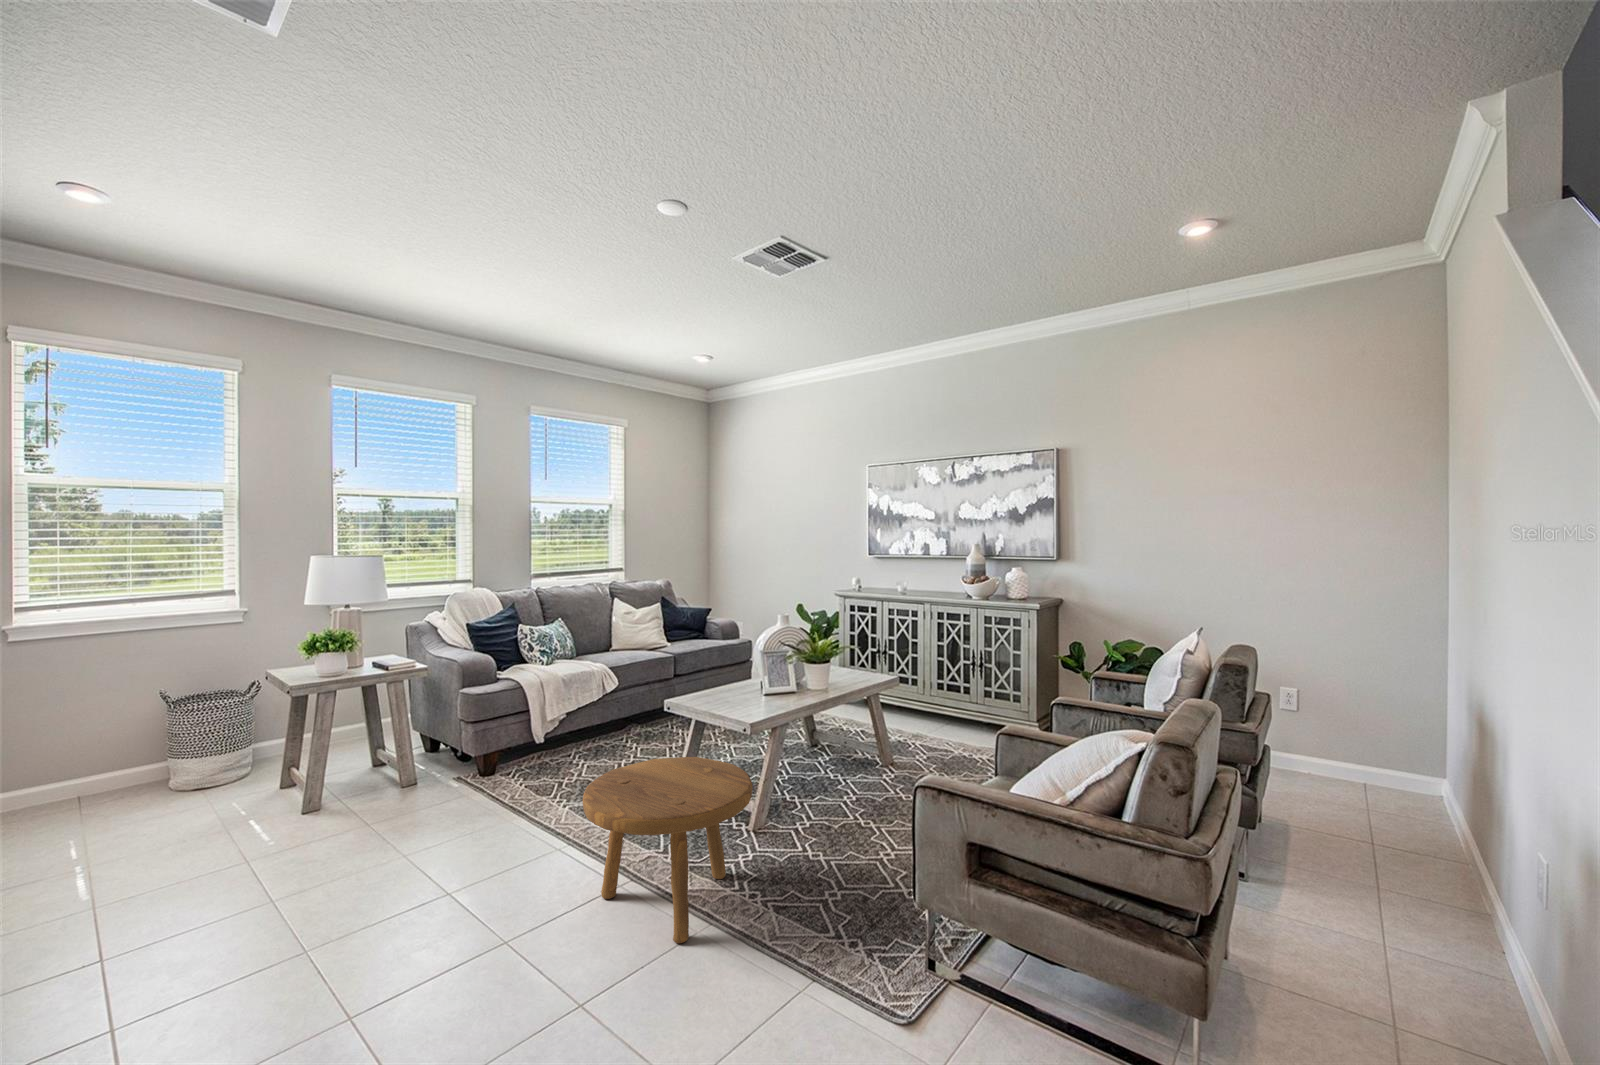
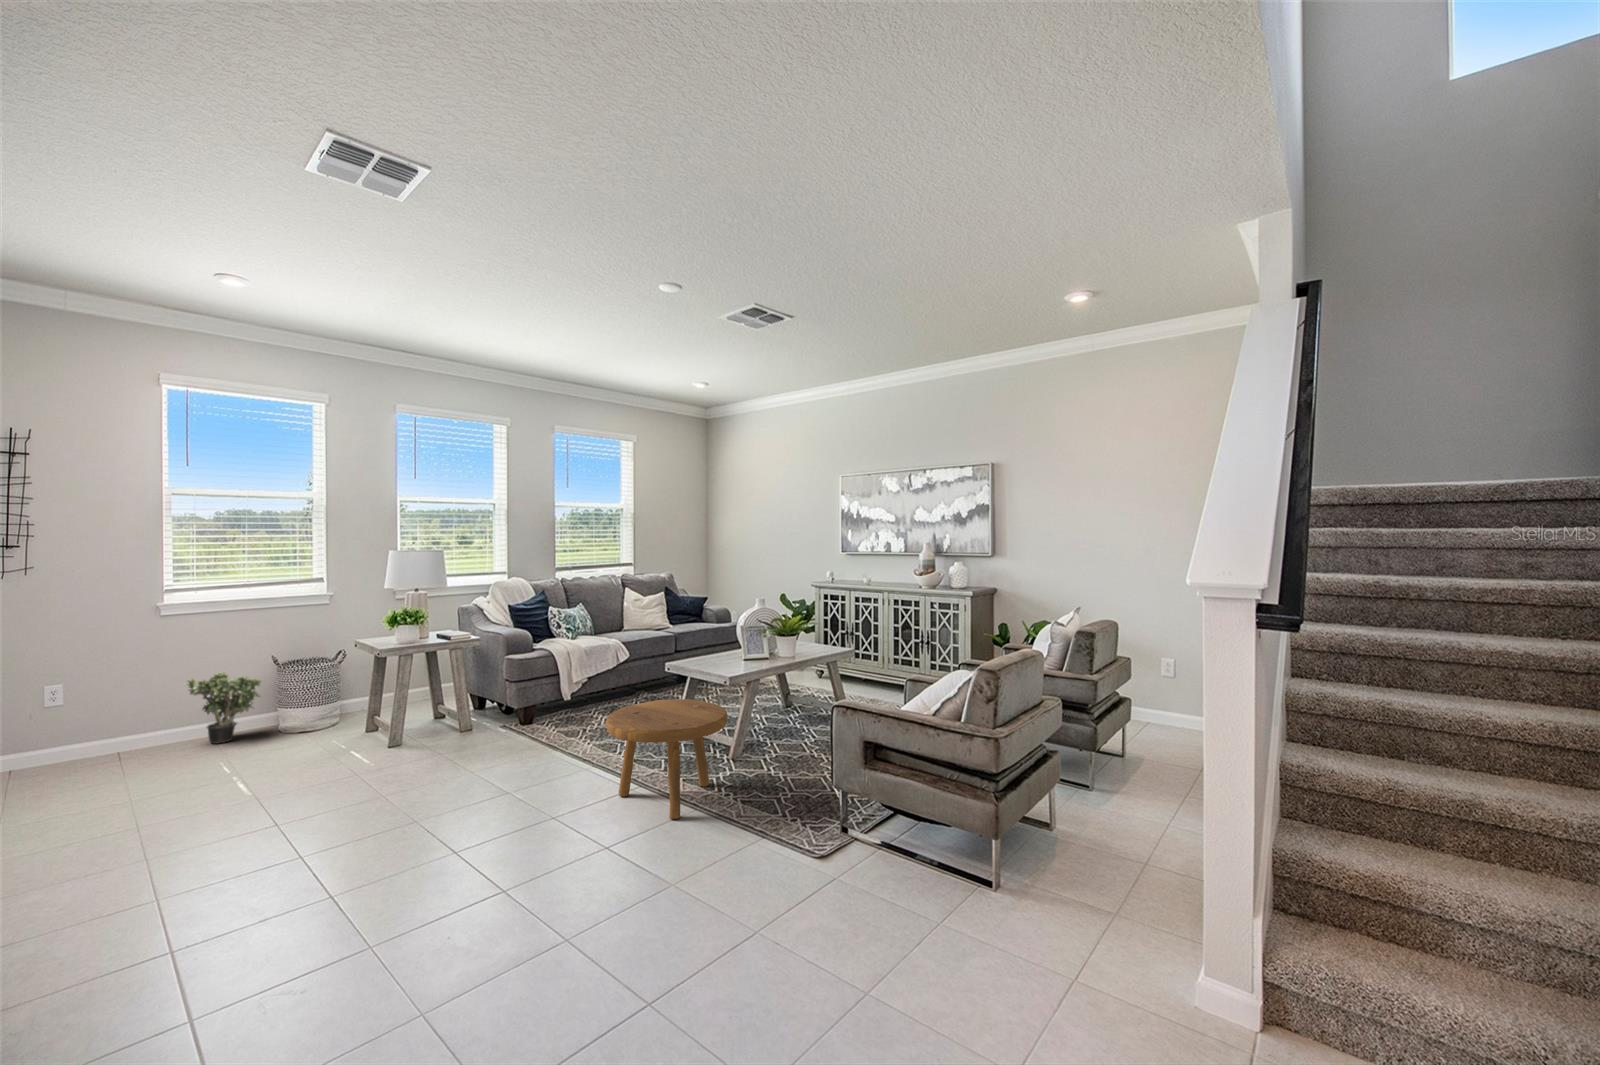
potted plant: none [32,714,145,809] -> present [185,673,261,744]

